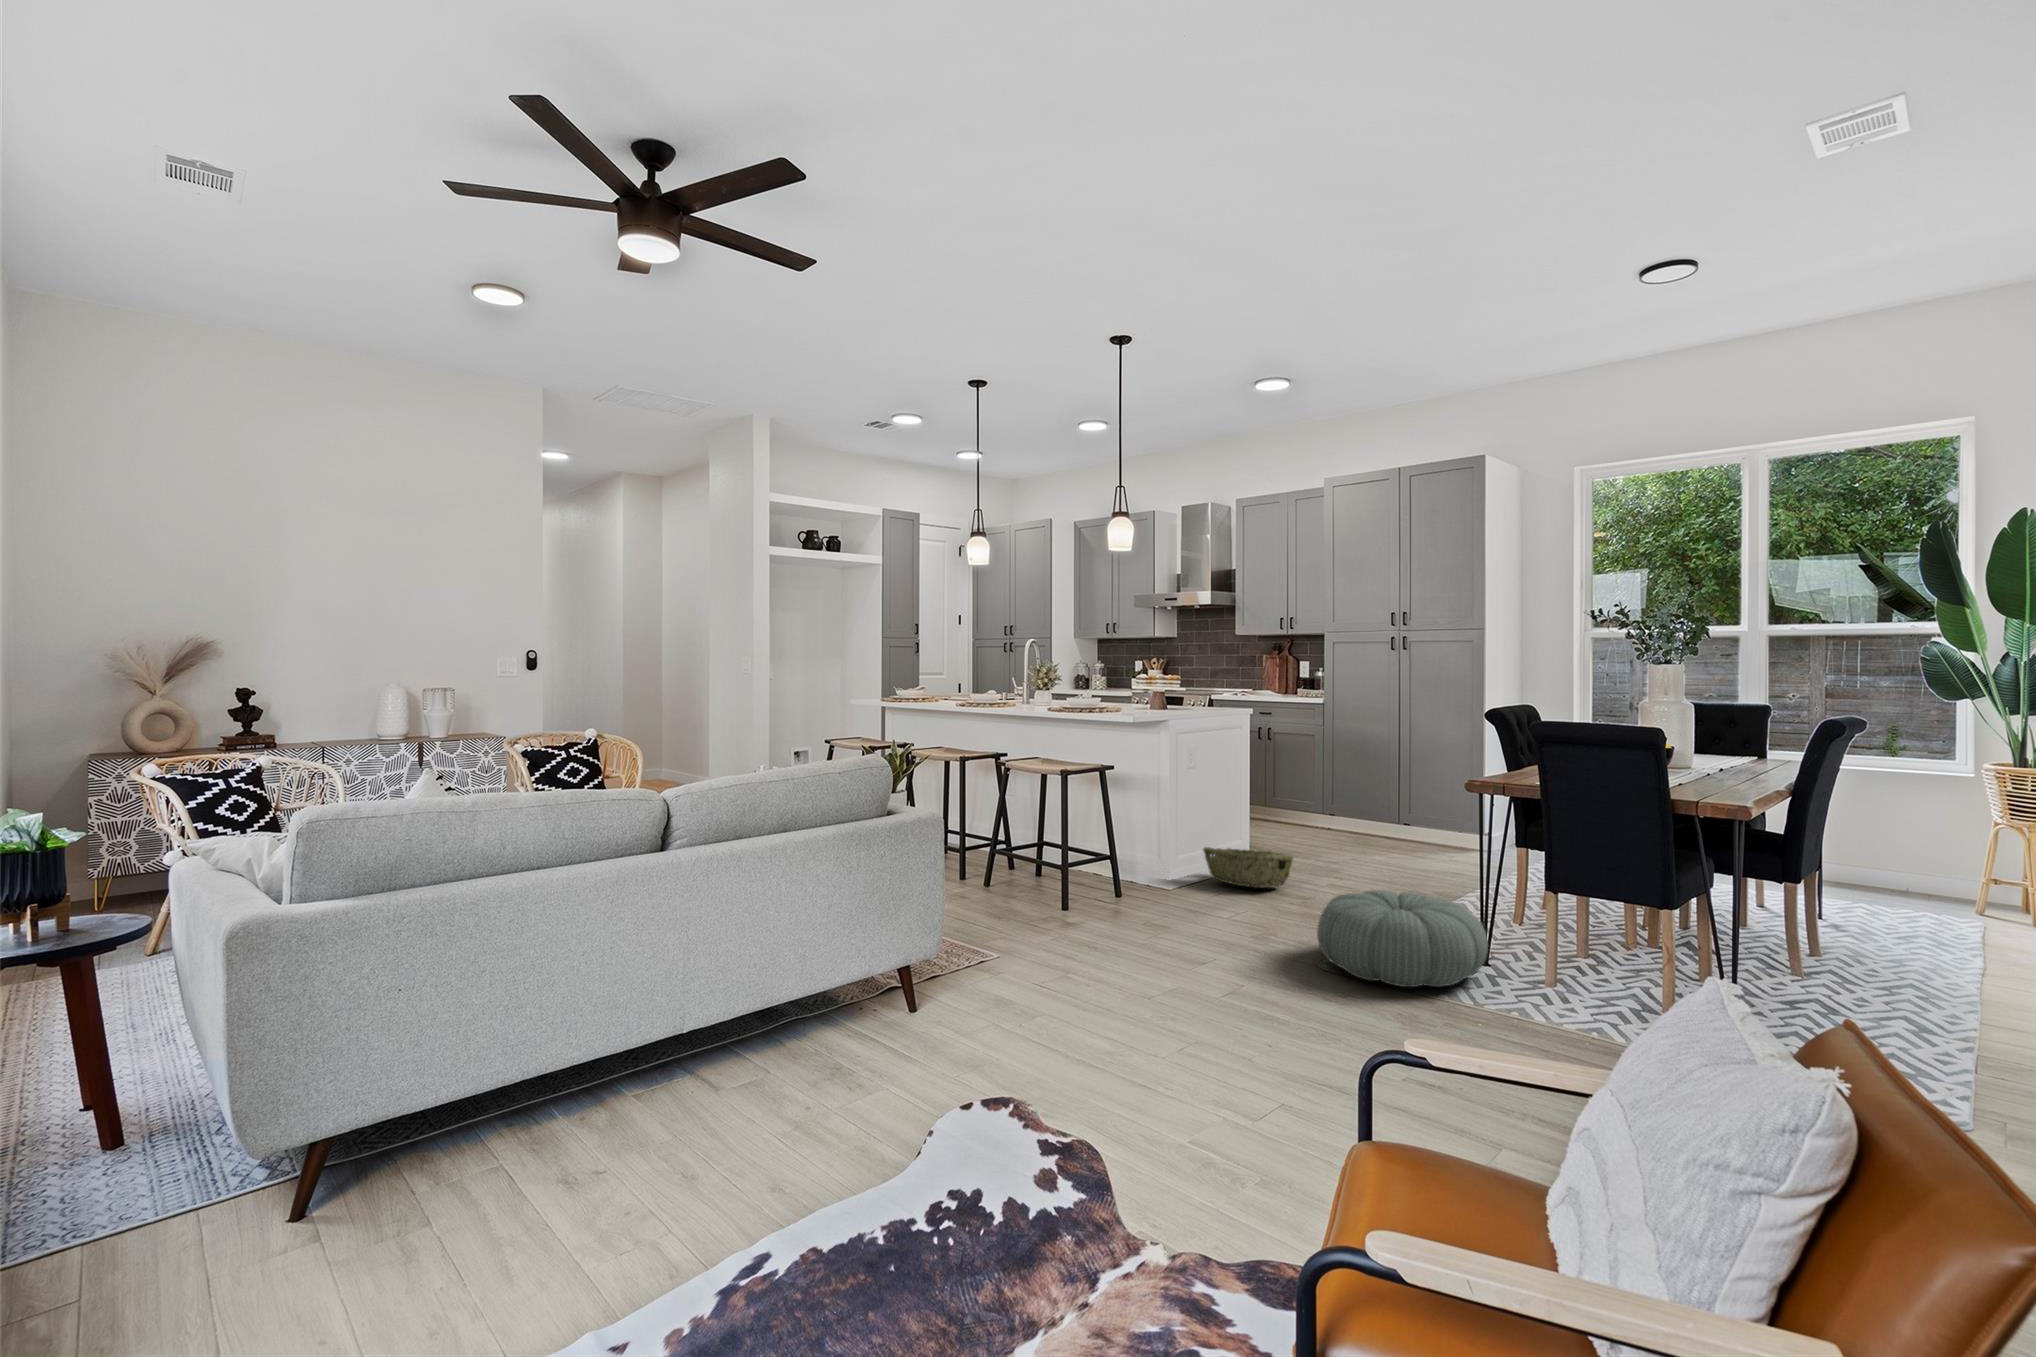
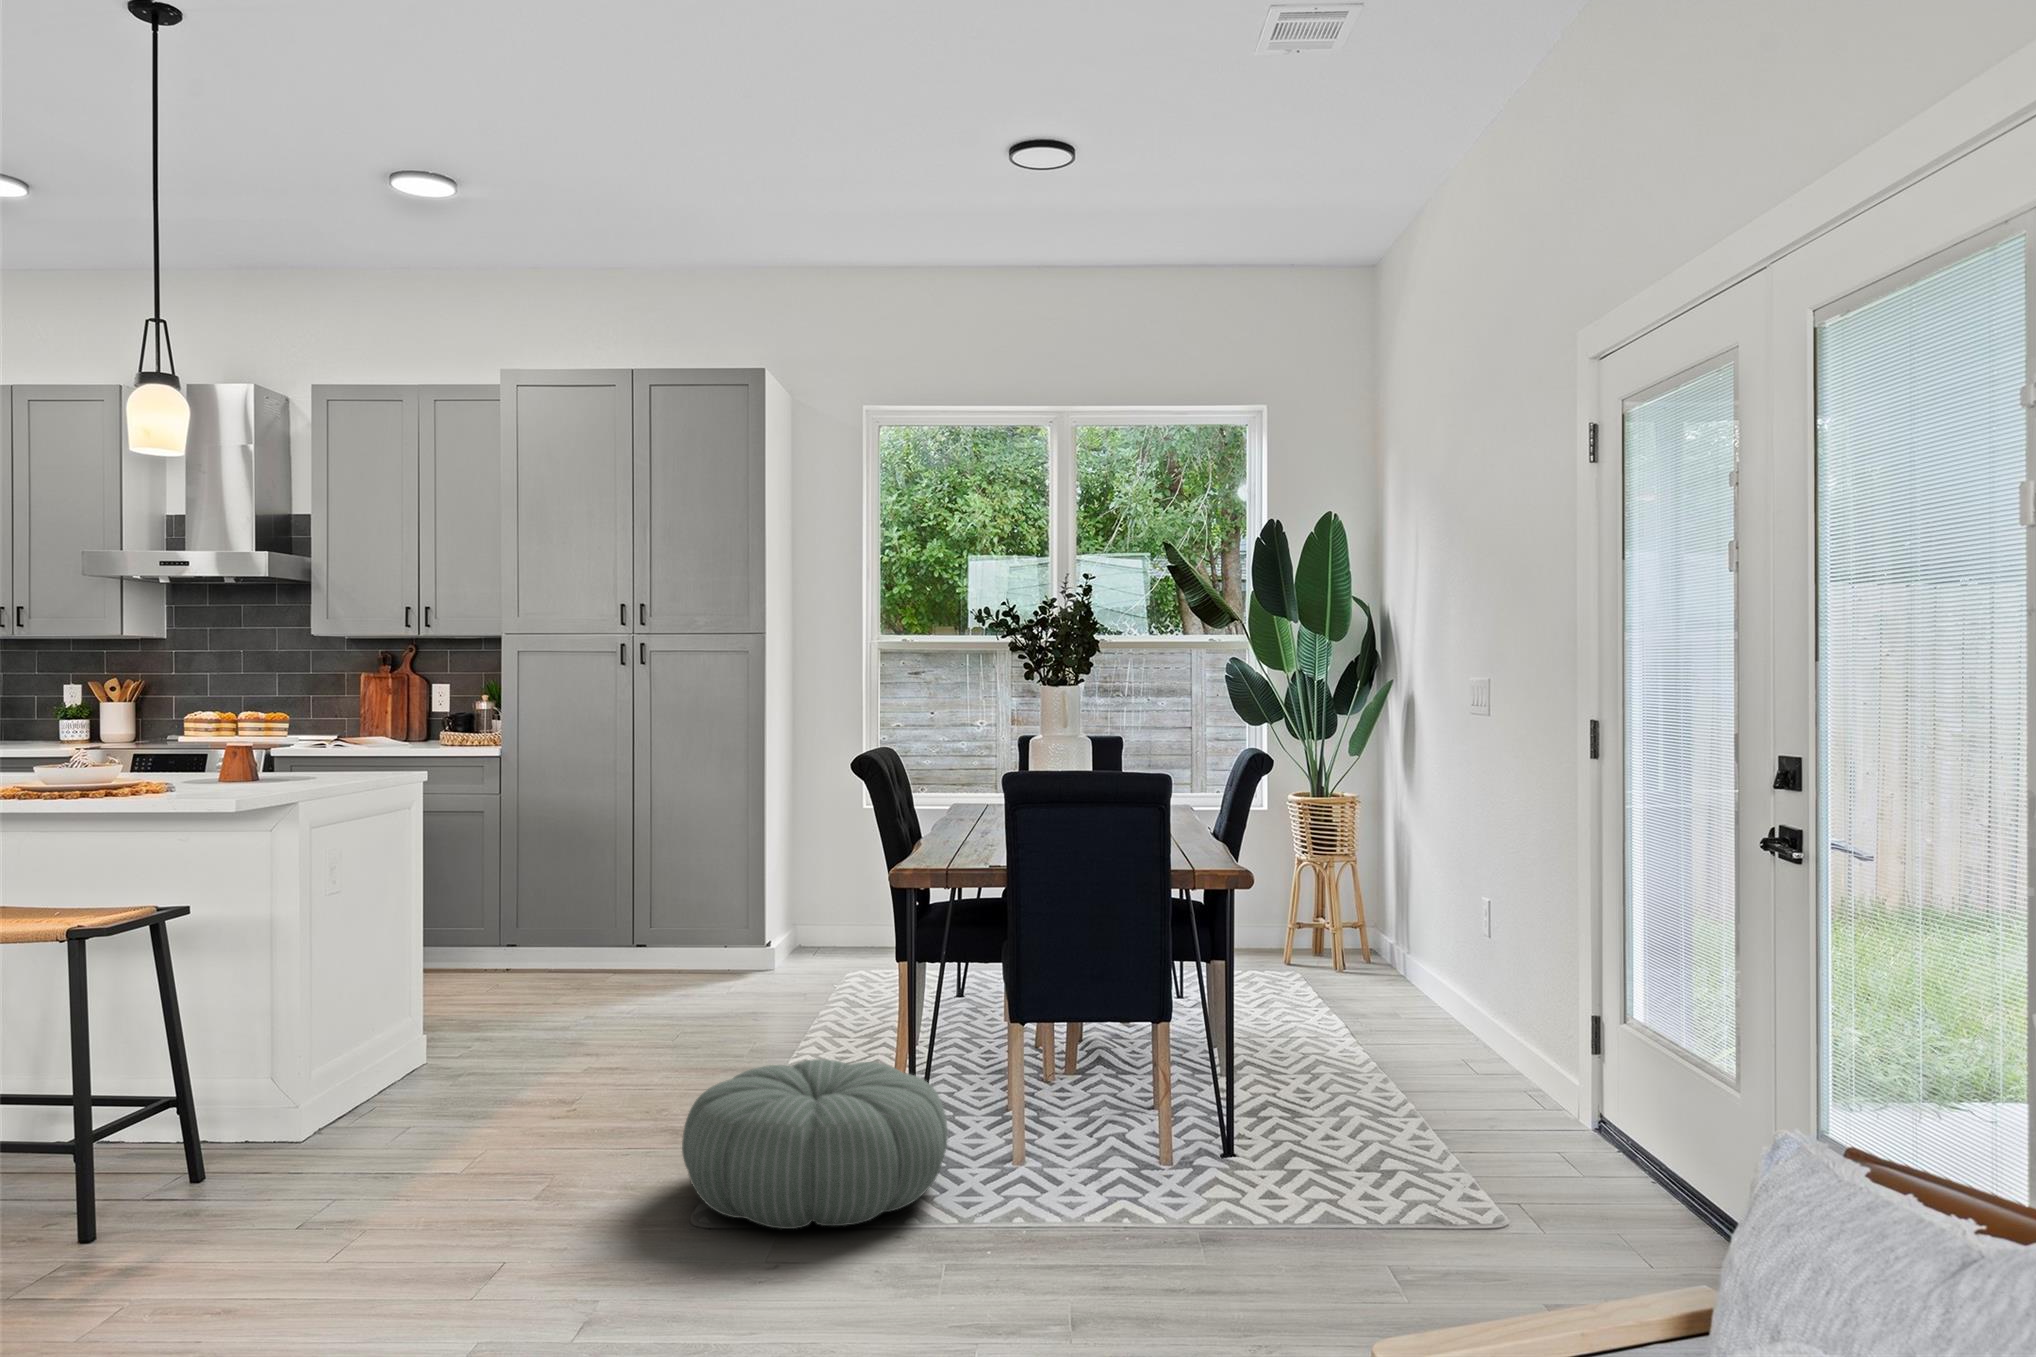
woven basket: present [1203,847,1293,888] -> none [360,1027,535,1103]

